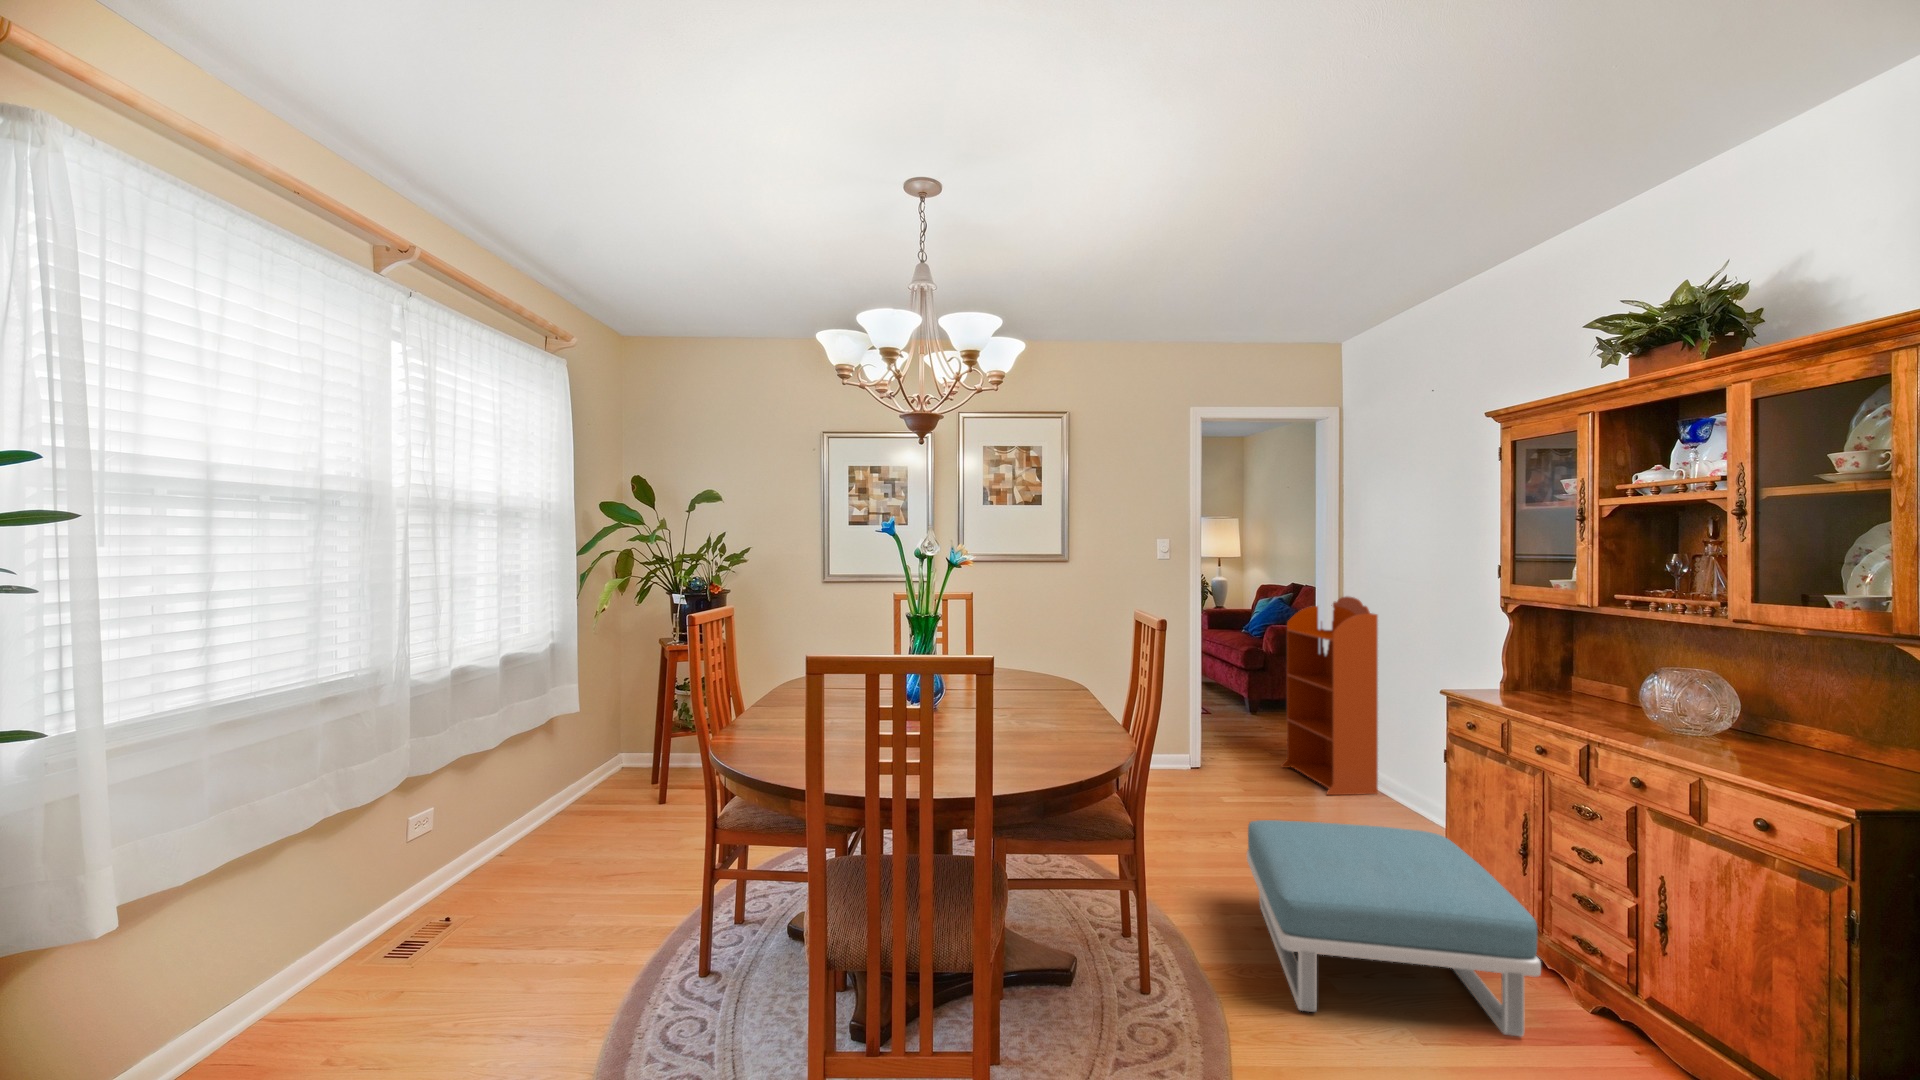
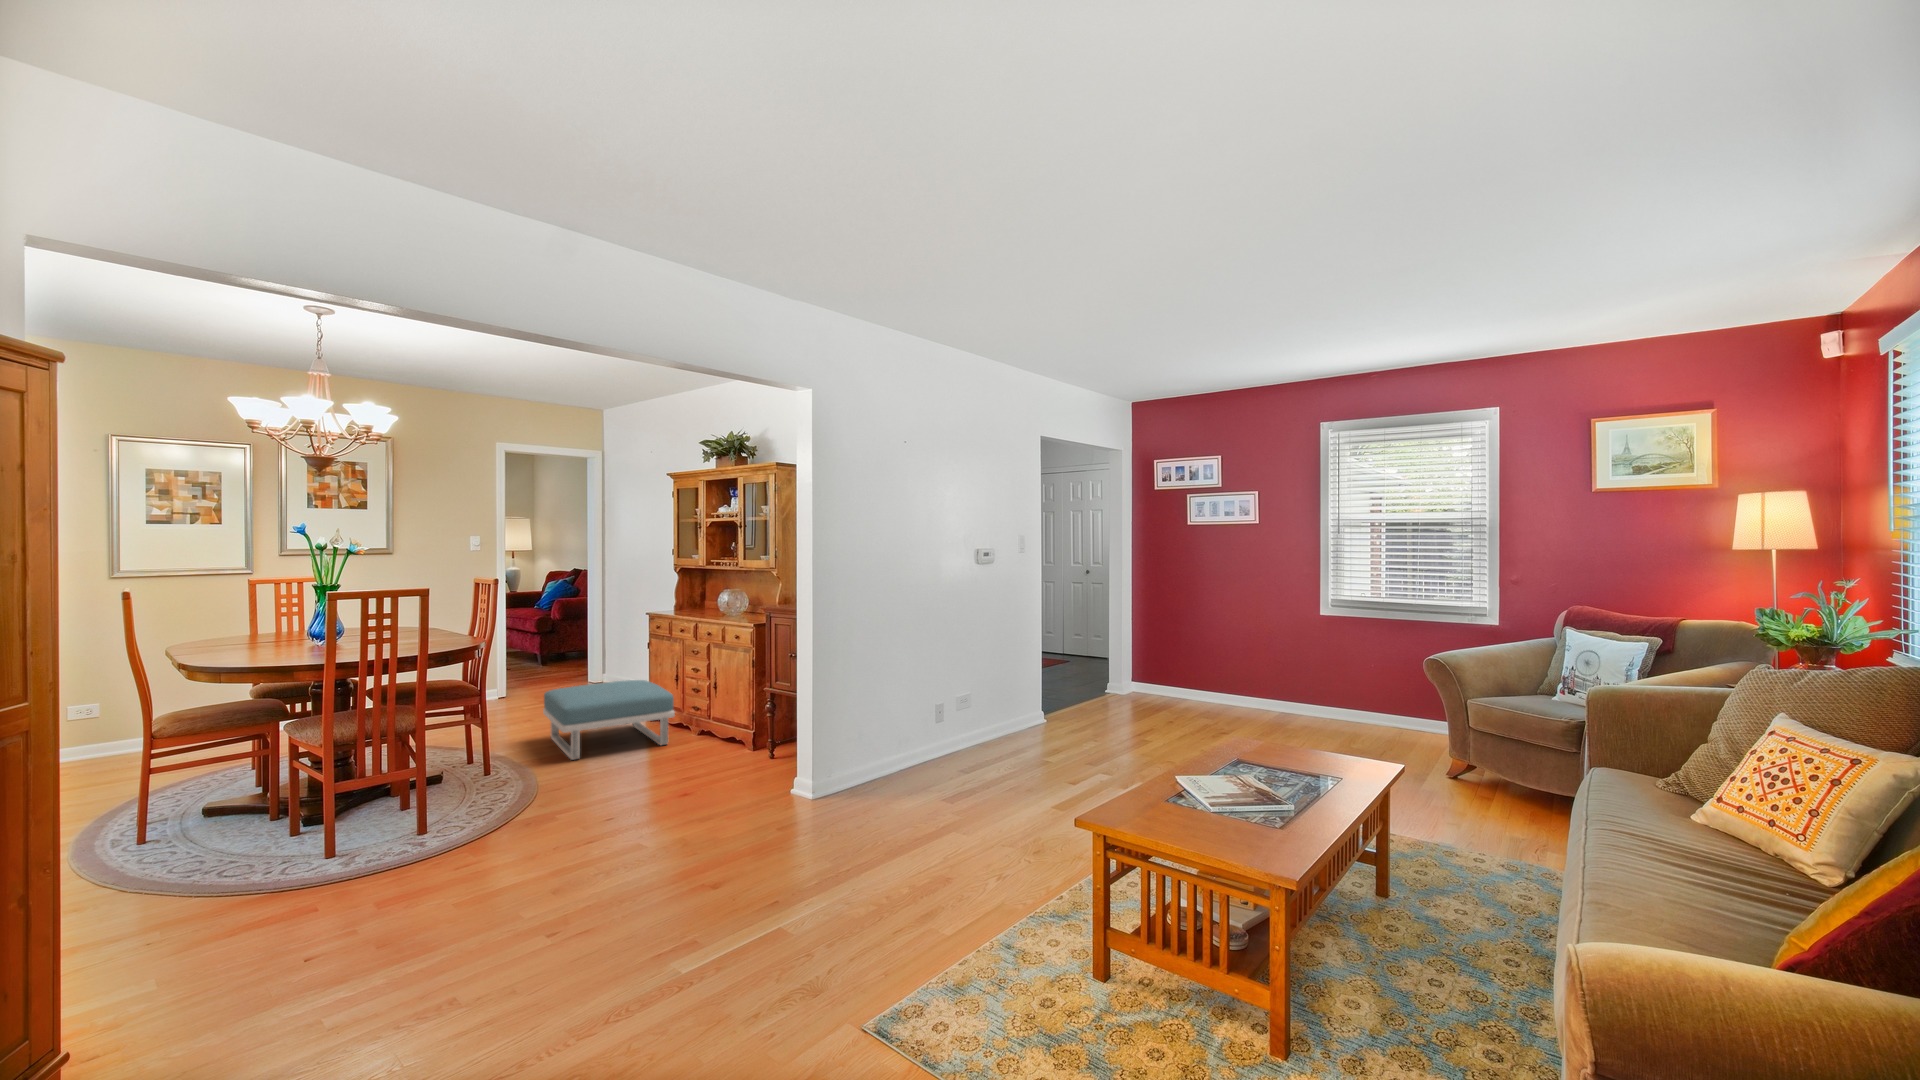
bookcase: present [1281,596,1378,795] -> none [564,572,624,694]

